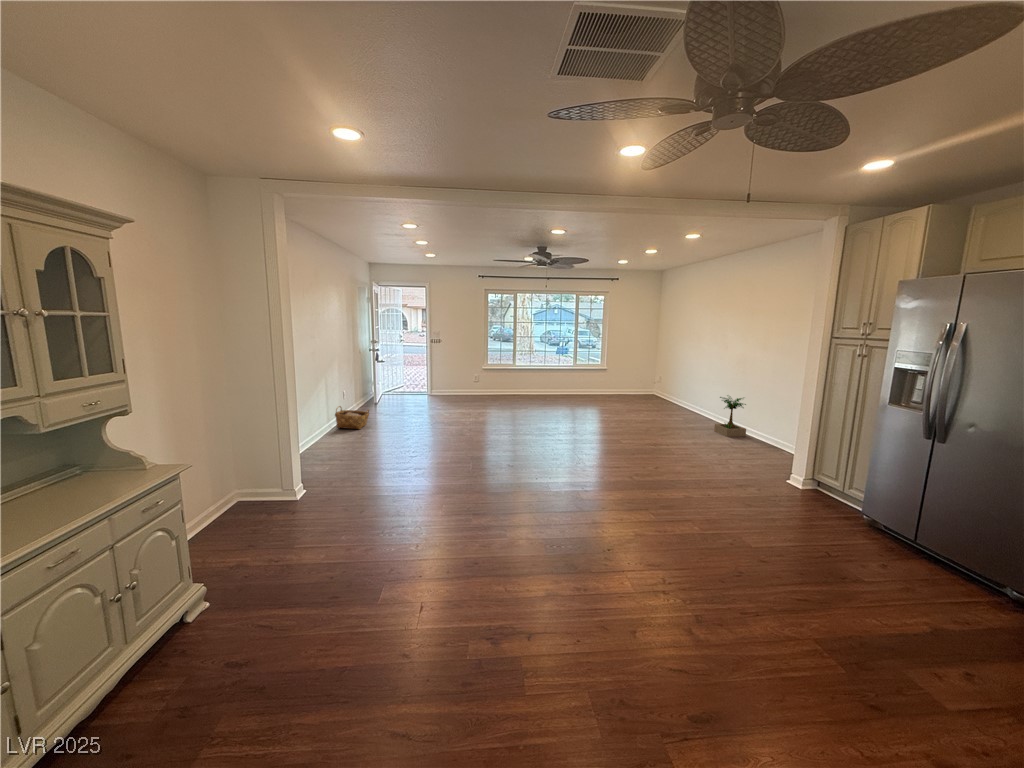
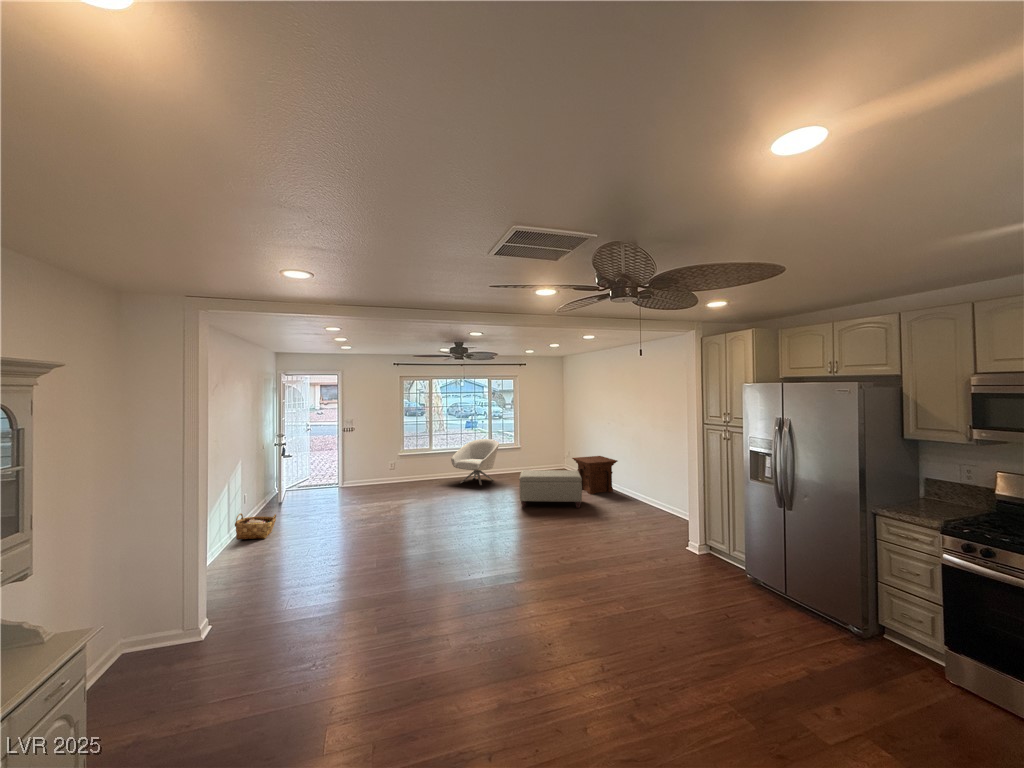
armchair: none [533,358,582,403] -> present [451,439,499,485]
side table: none [660,381,713,419] -> present [572,456,618,494]
ottoman: none [599,389,668,431] -> present [519,470,582,508]
potted plant: present [714,397,746,437] -> none [621,469,651,509]

